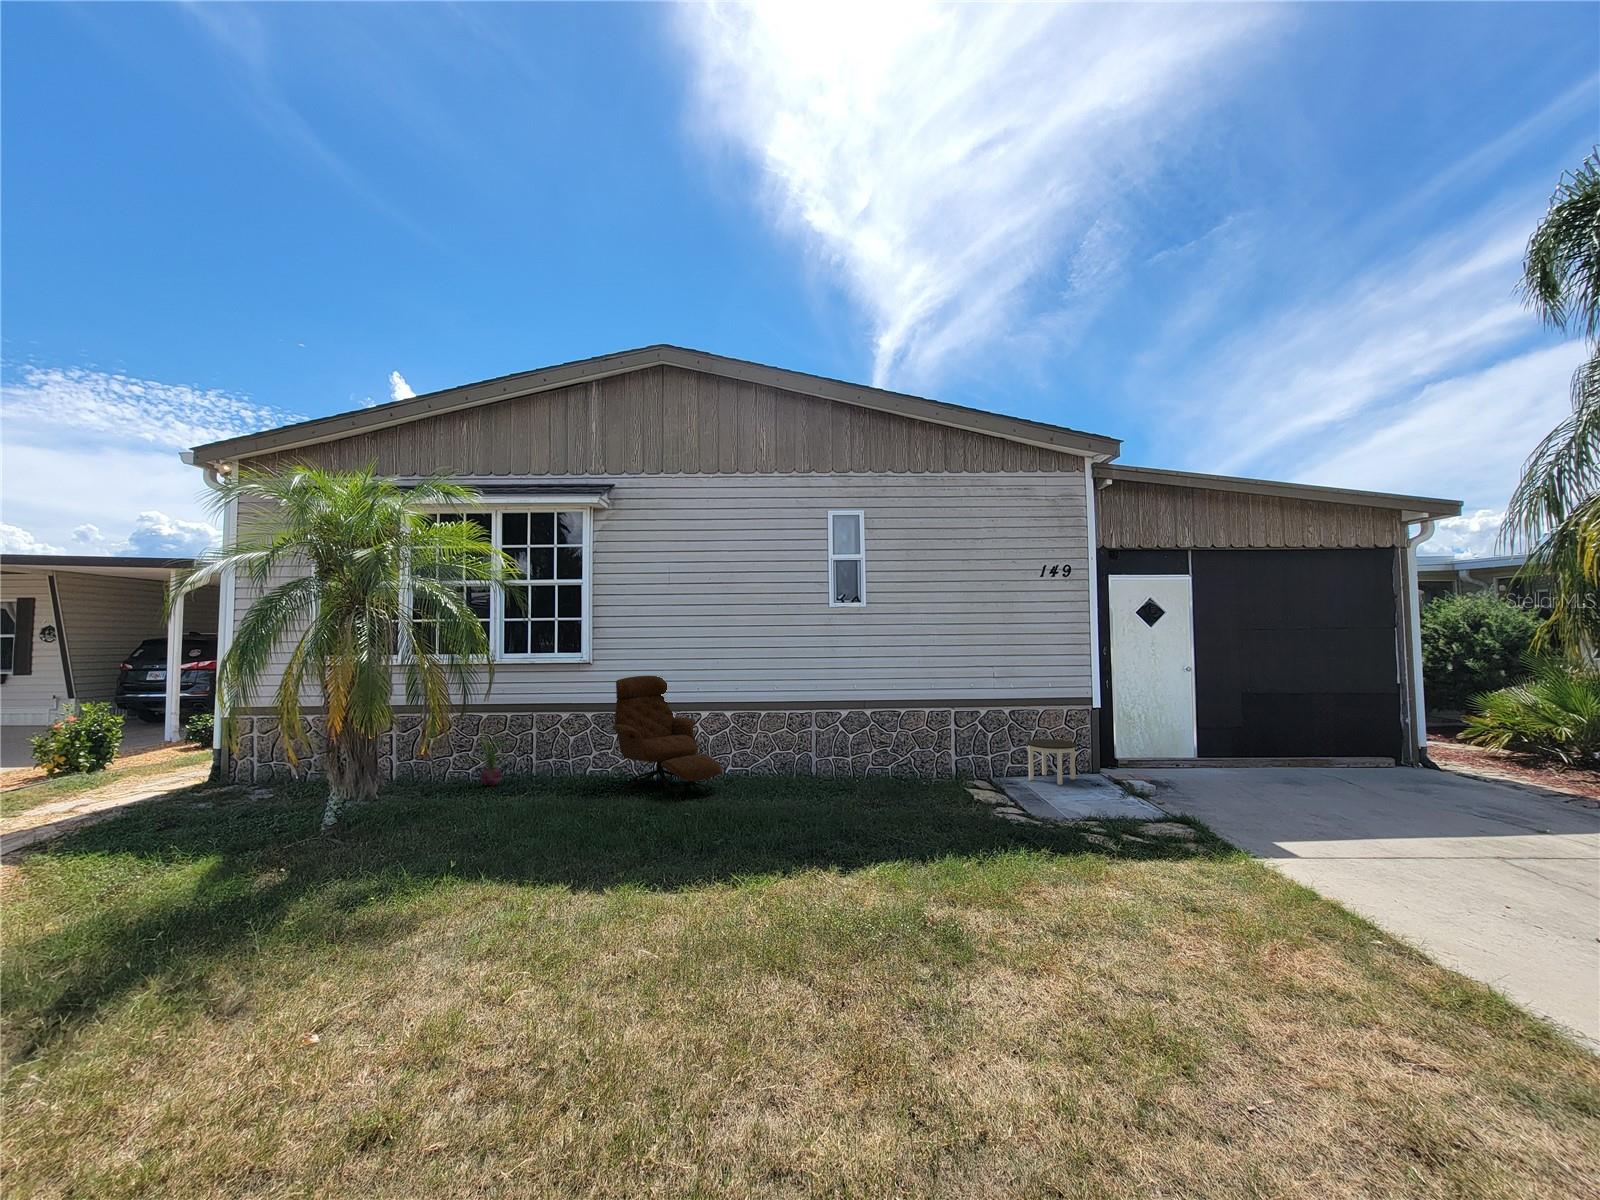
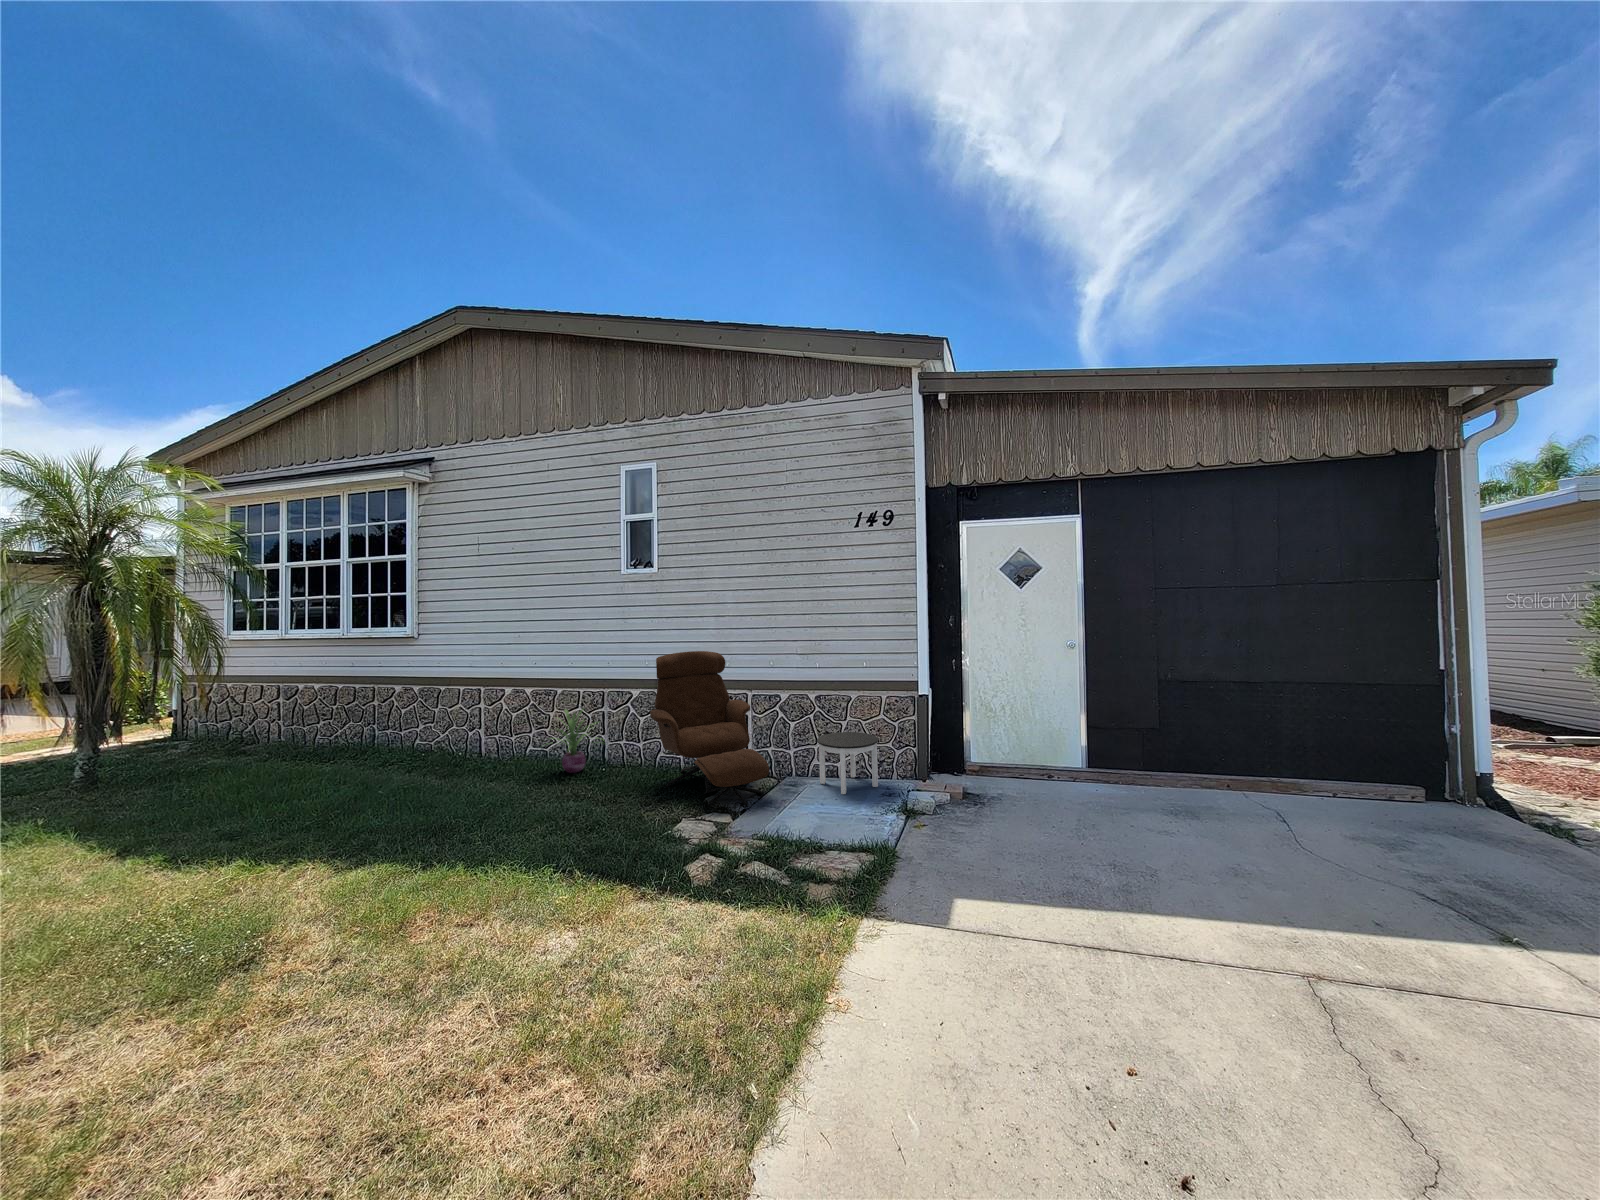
lounge chair: present [612,676,721,797] -> present [650,651,769,805]
decorative plant: present [477,729,502,786] -> present [547,709,604,773]

